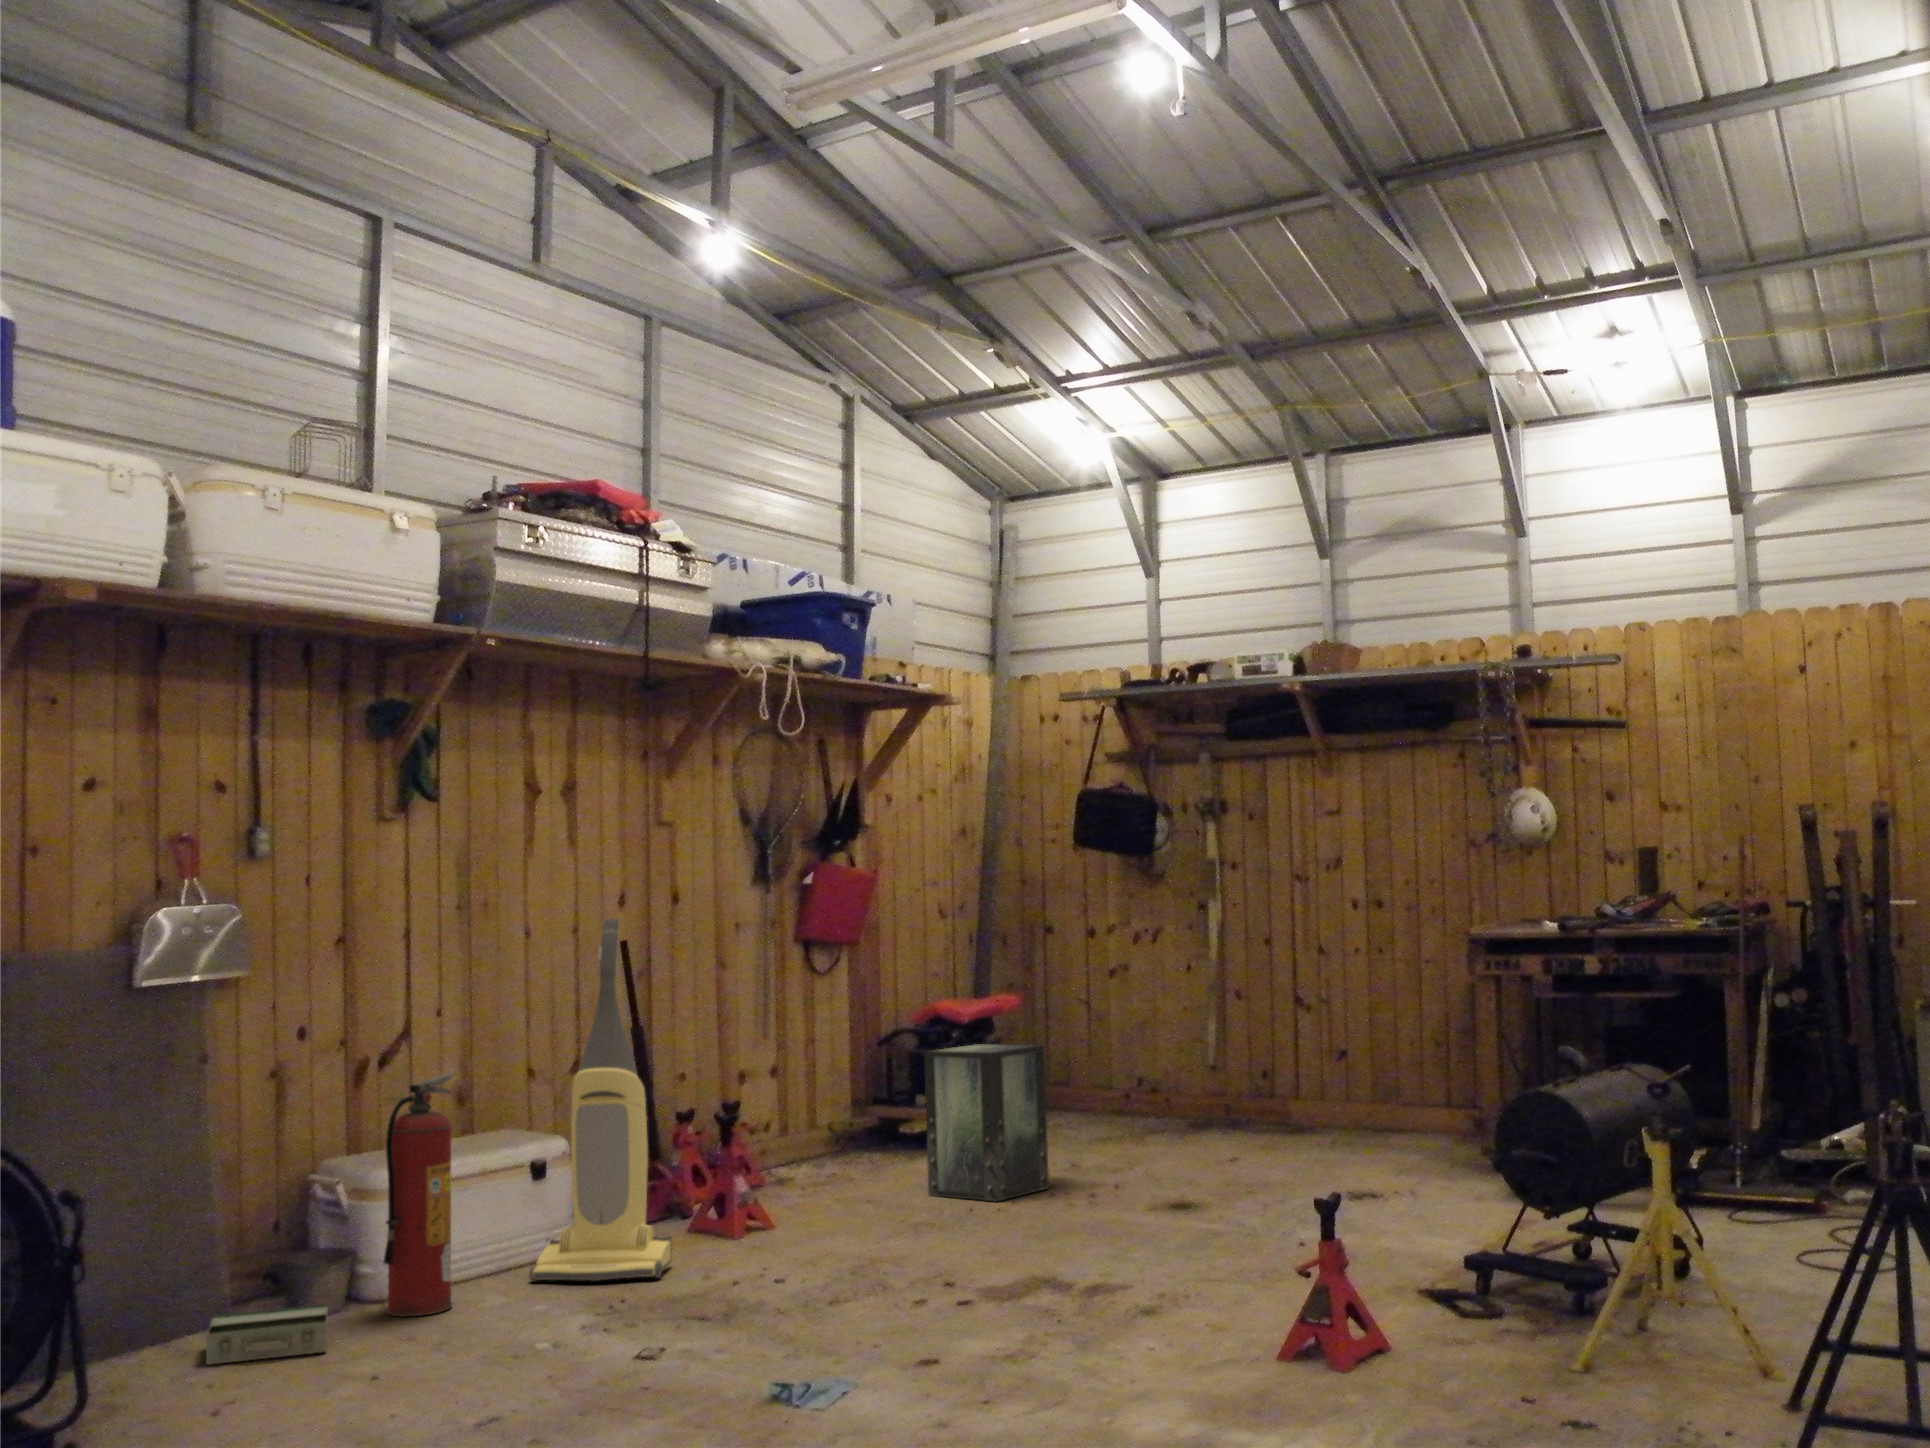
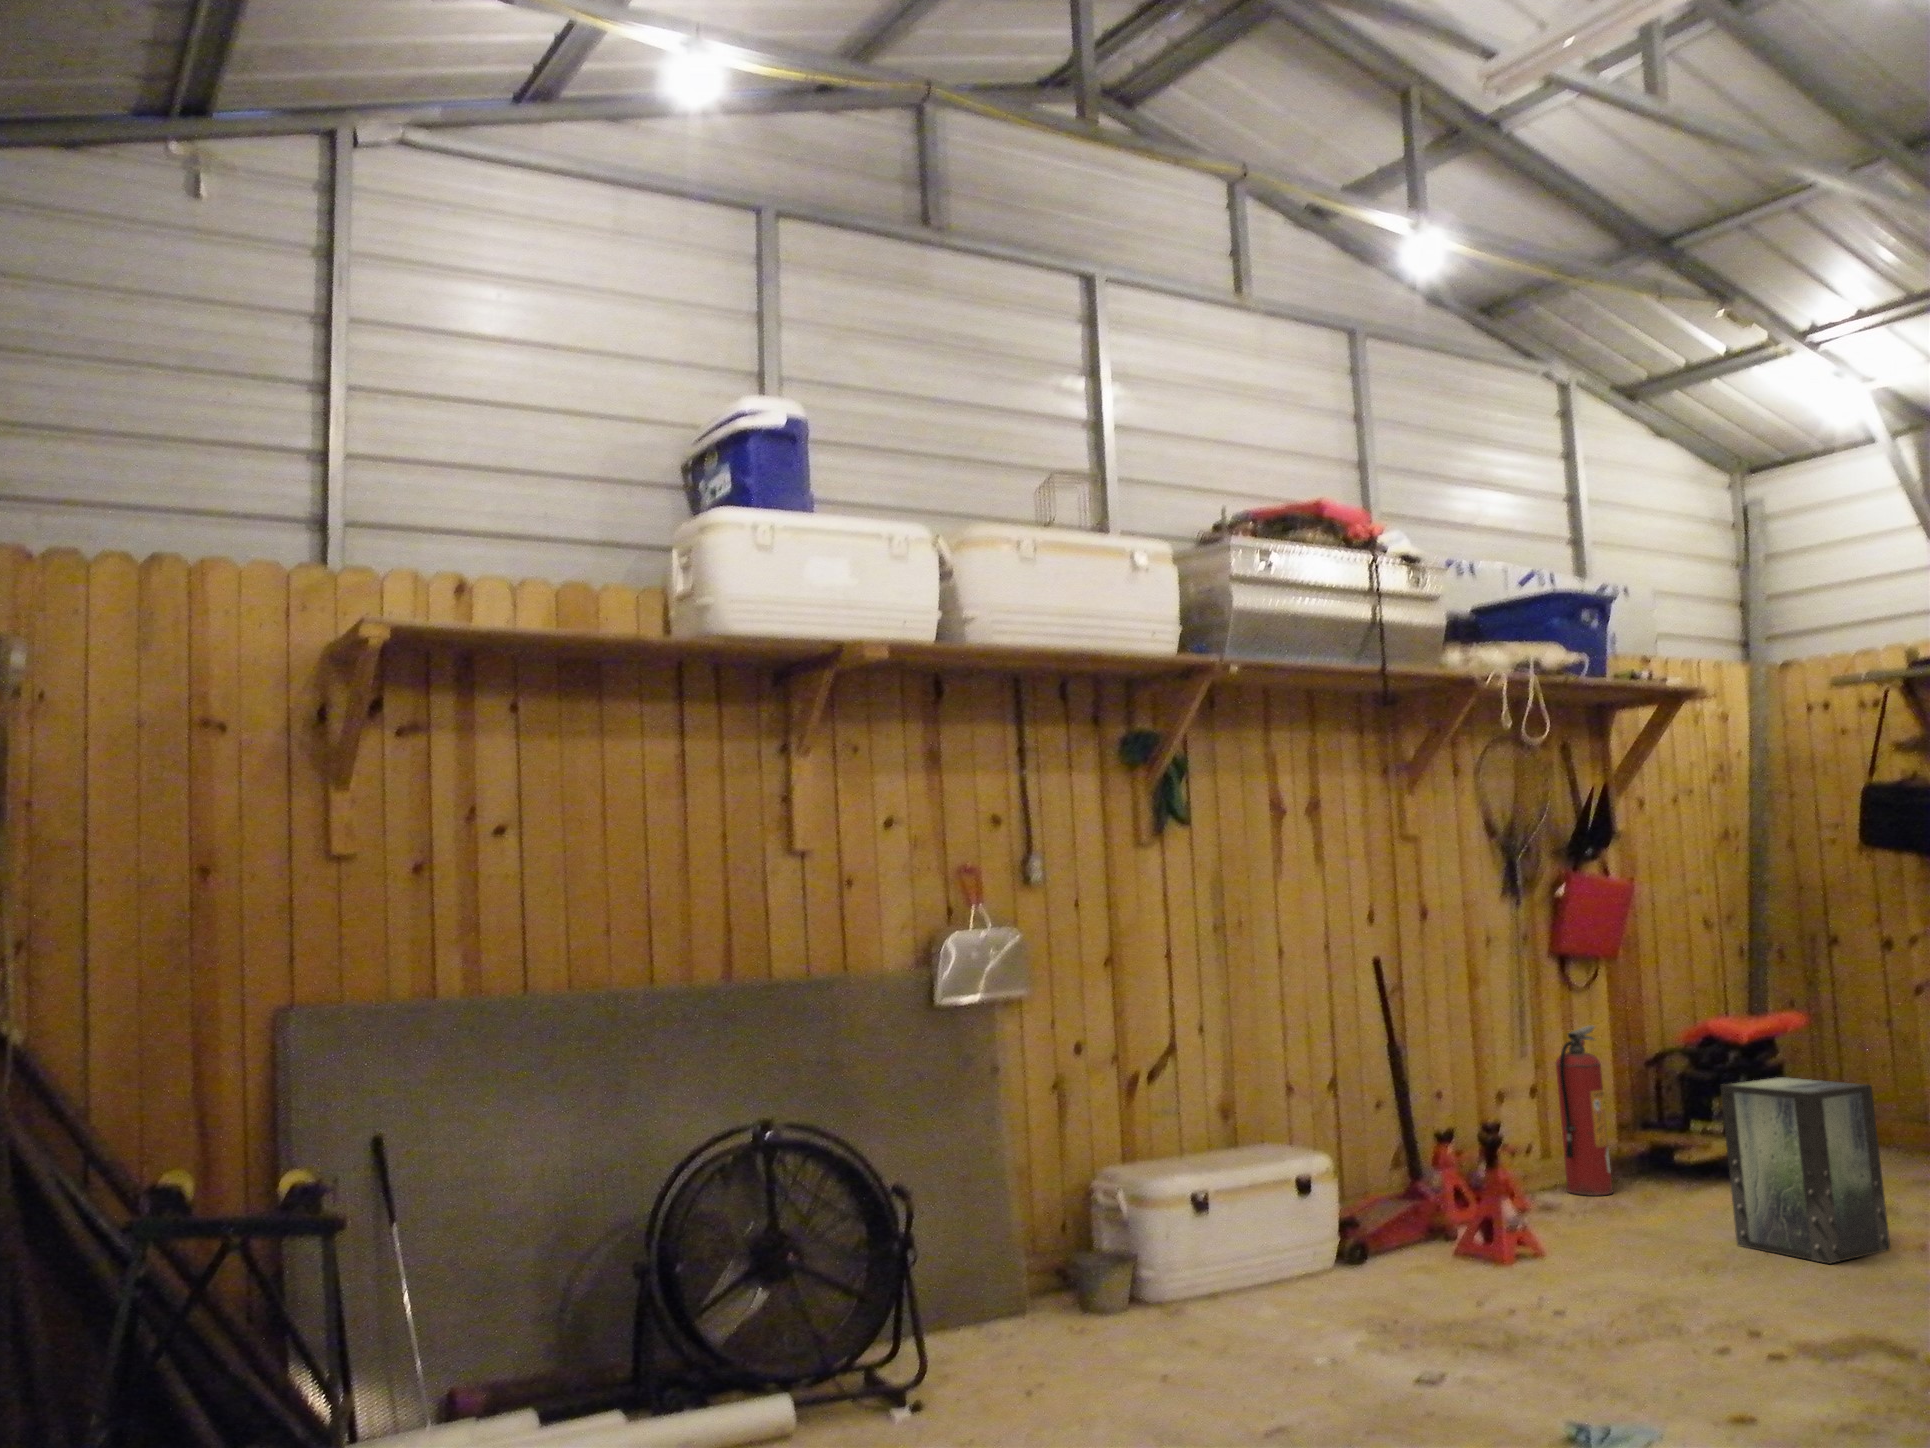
vacuum cleaner: present [529,918,672,1282] -> none [1313,946,1462,1335]
fire extinguisher: present [384,1073,454,1317] -> present [1555,1025,1613,1196]
toolbox: present [206,1304,328,1365] -> none [1011,1339,1123,1395]

